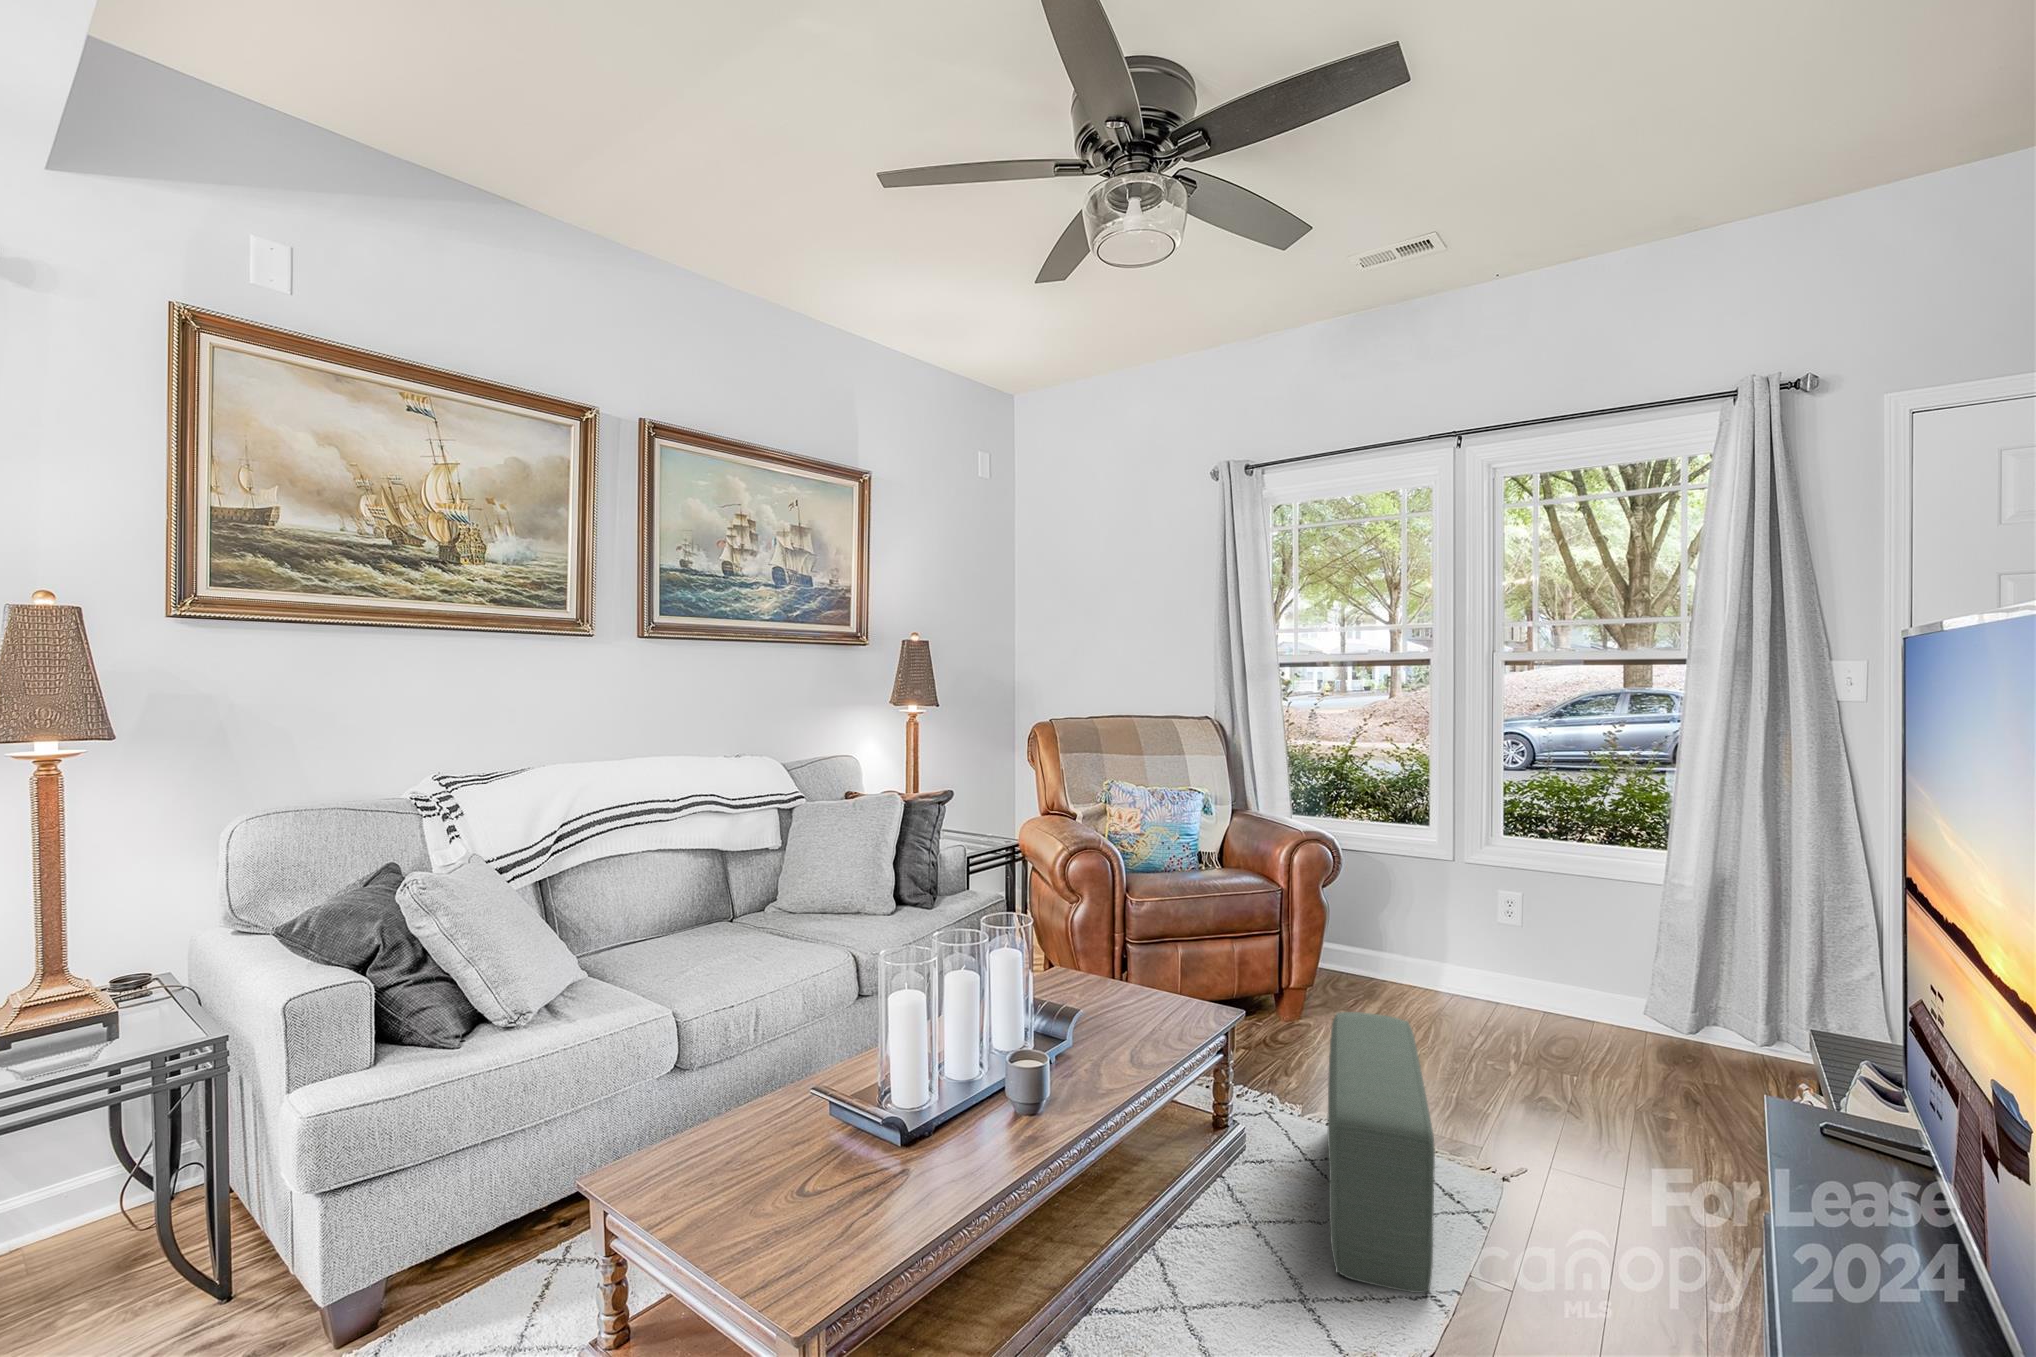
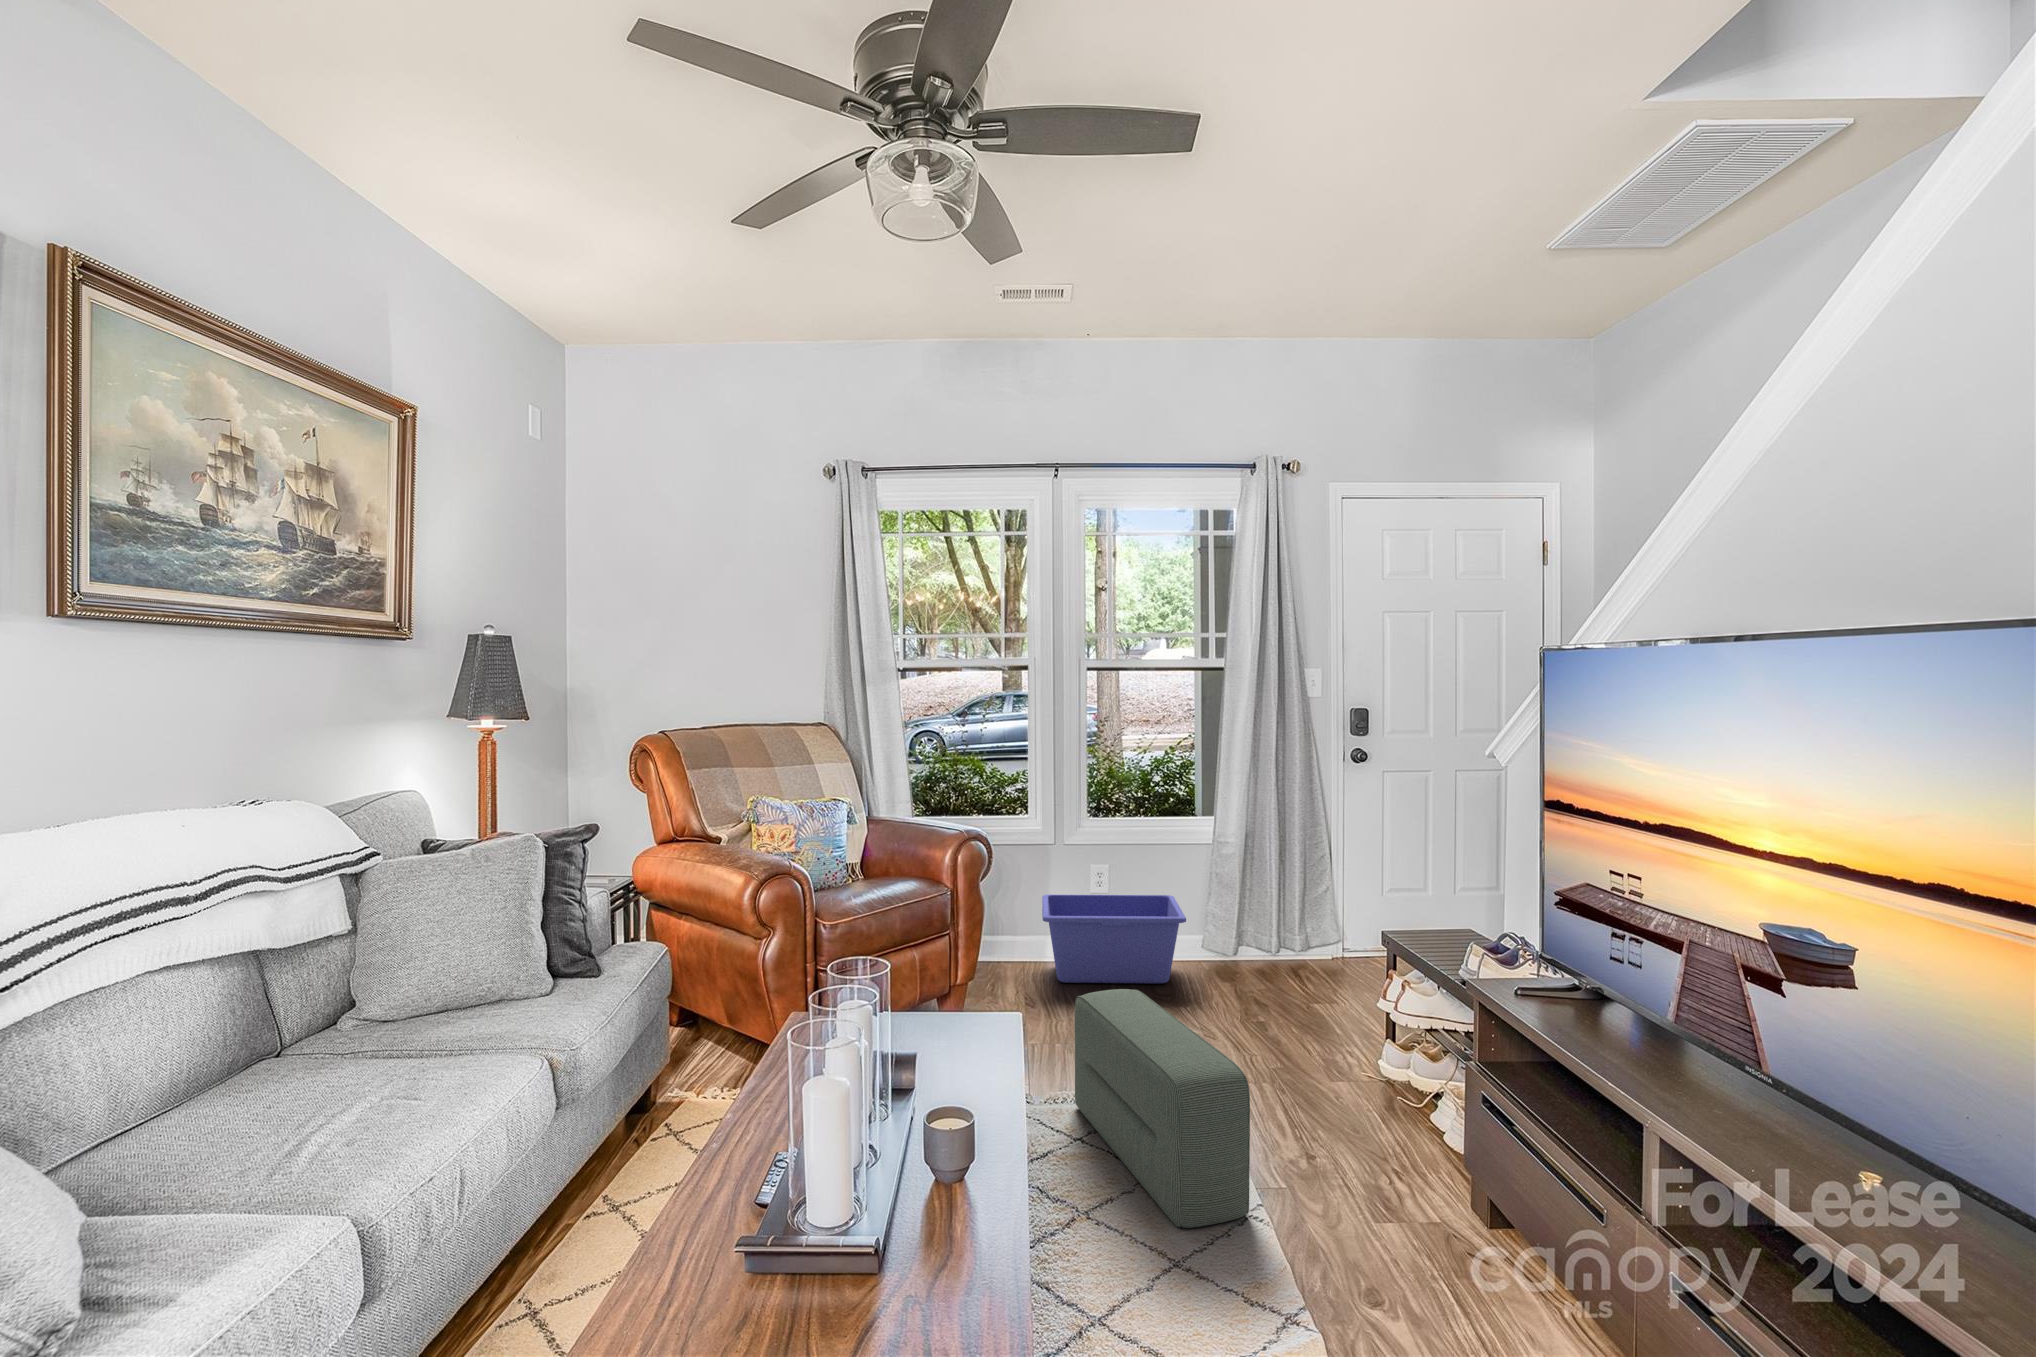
storage bin: none [1410,910,1604,1034] -> present [1042,895,1186,984]

